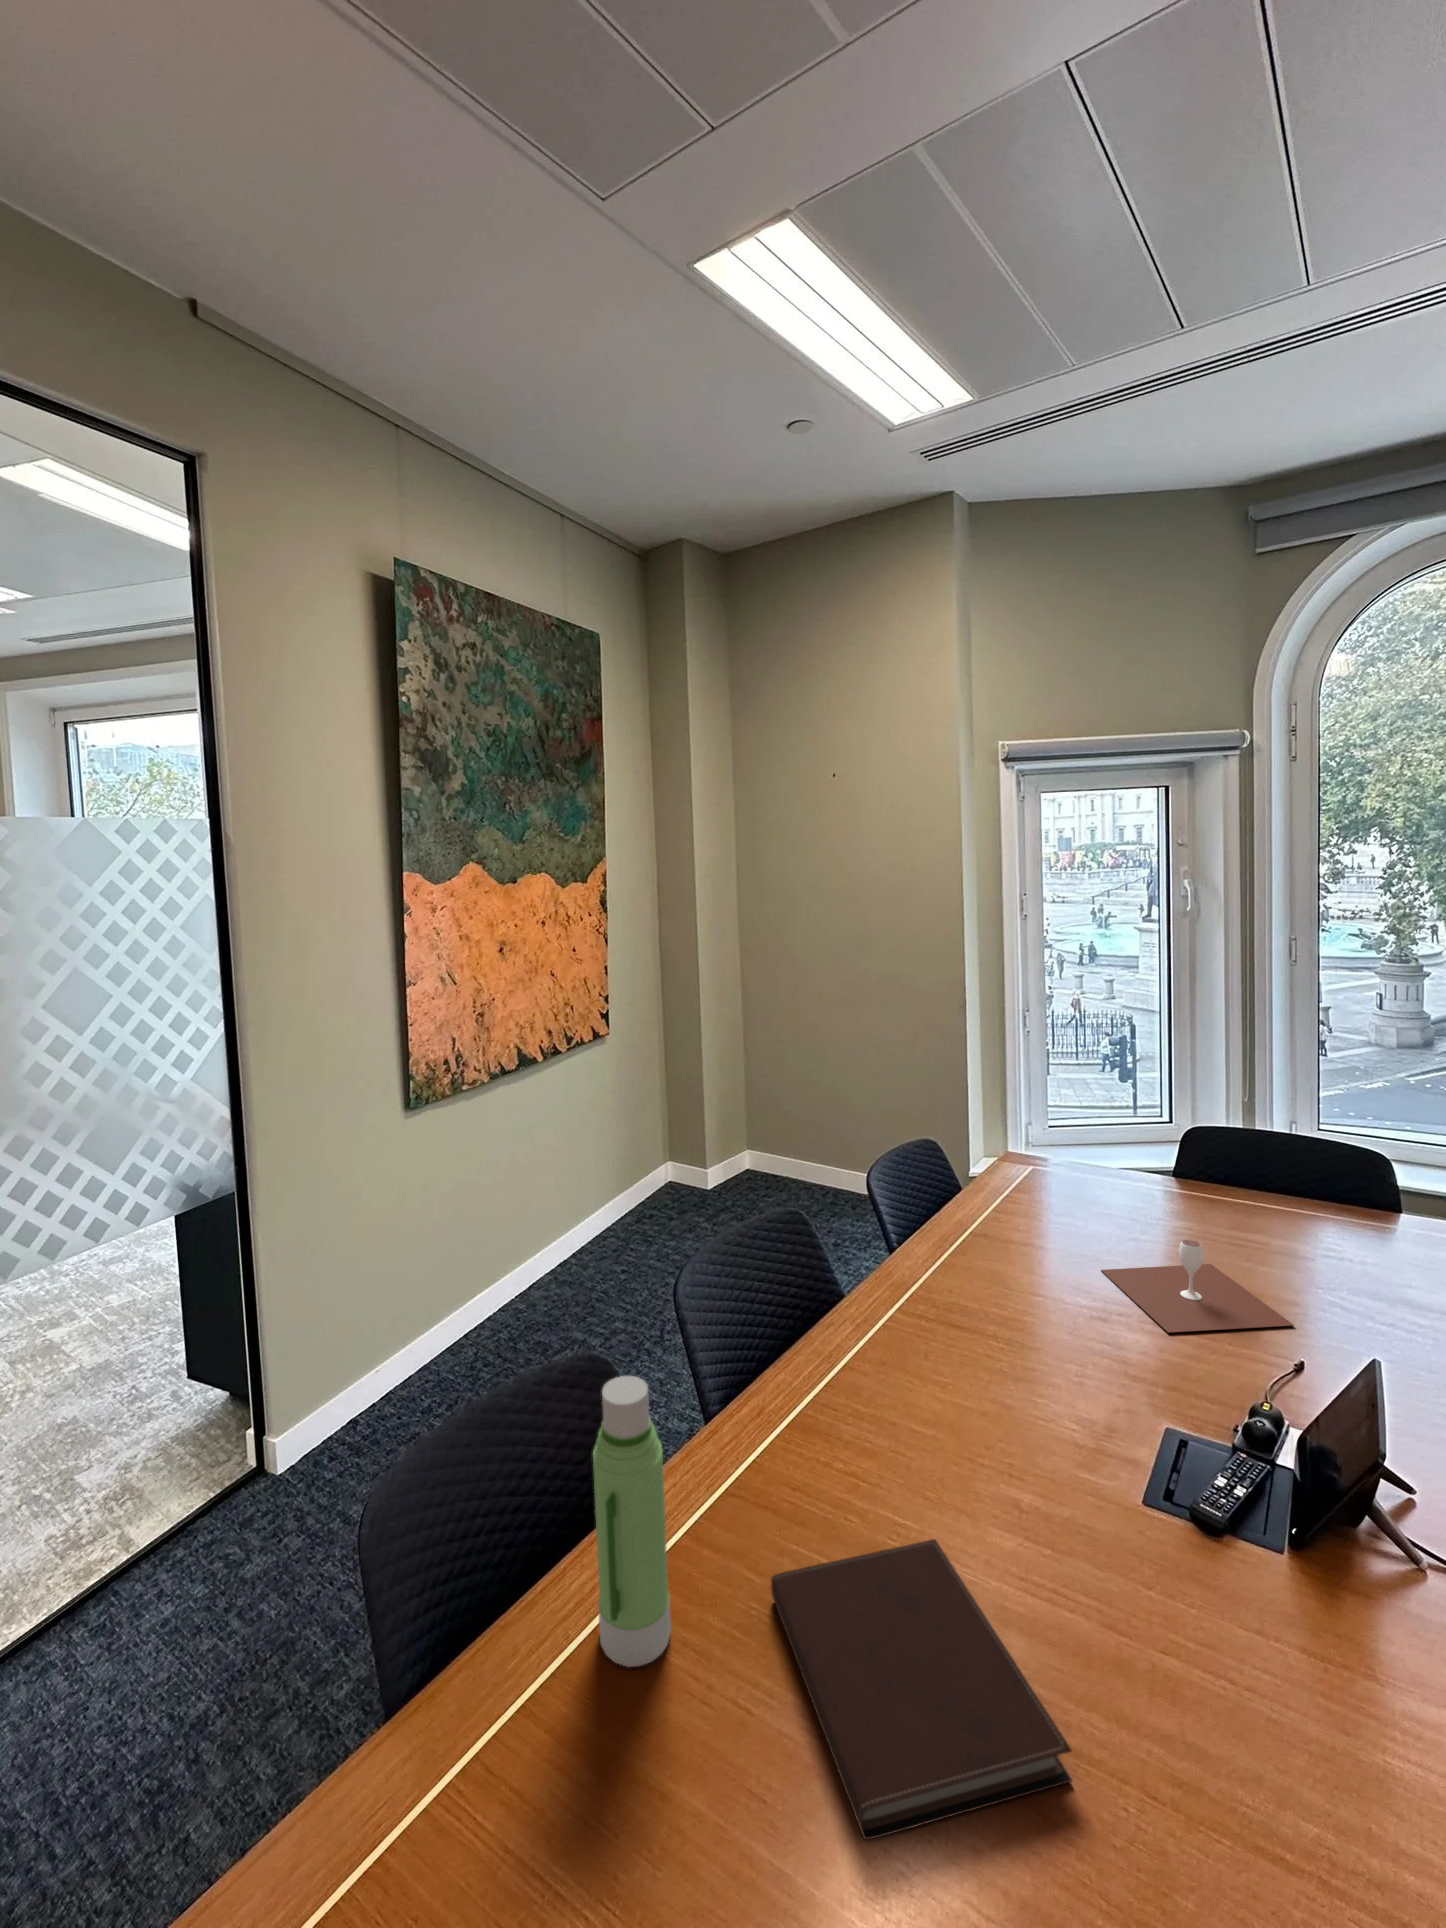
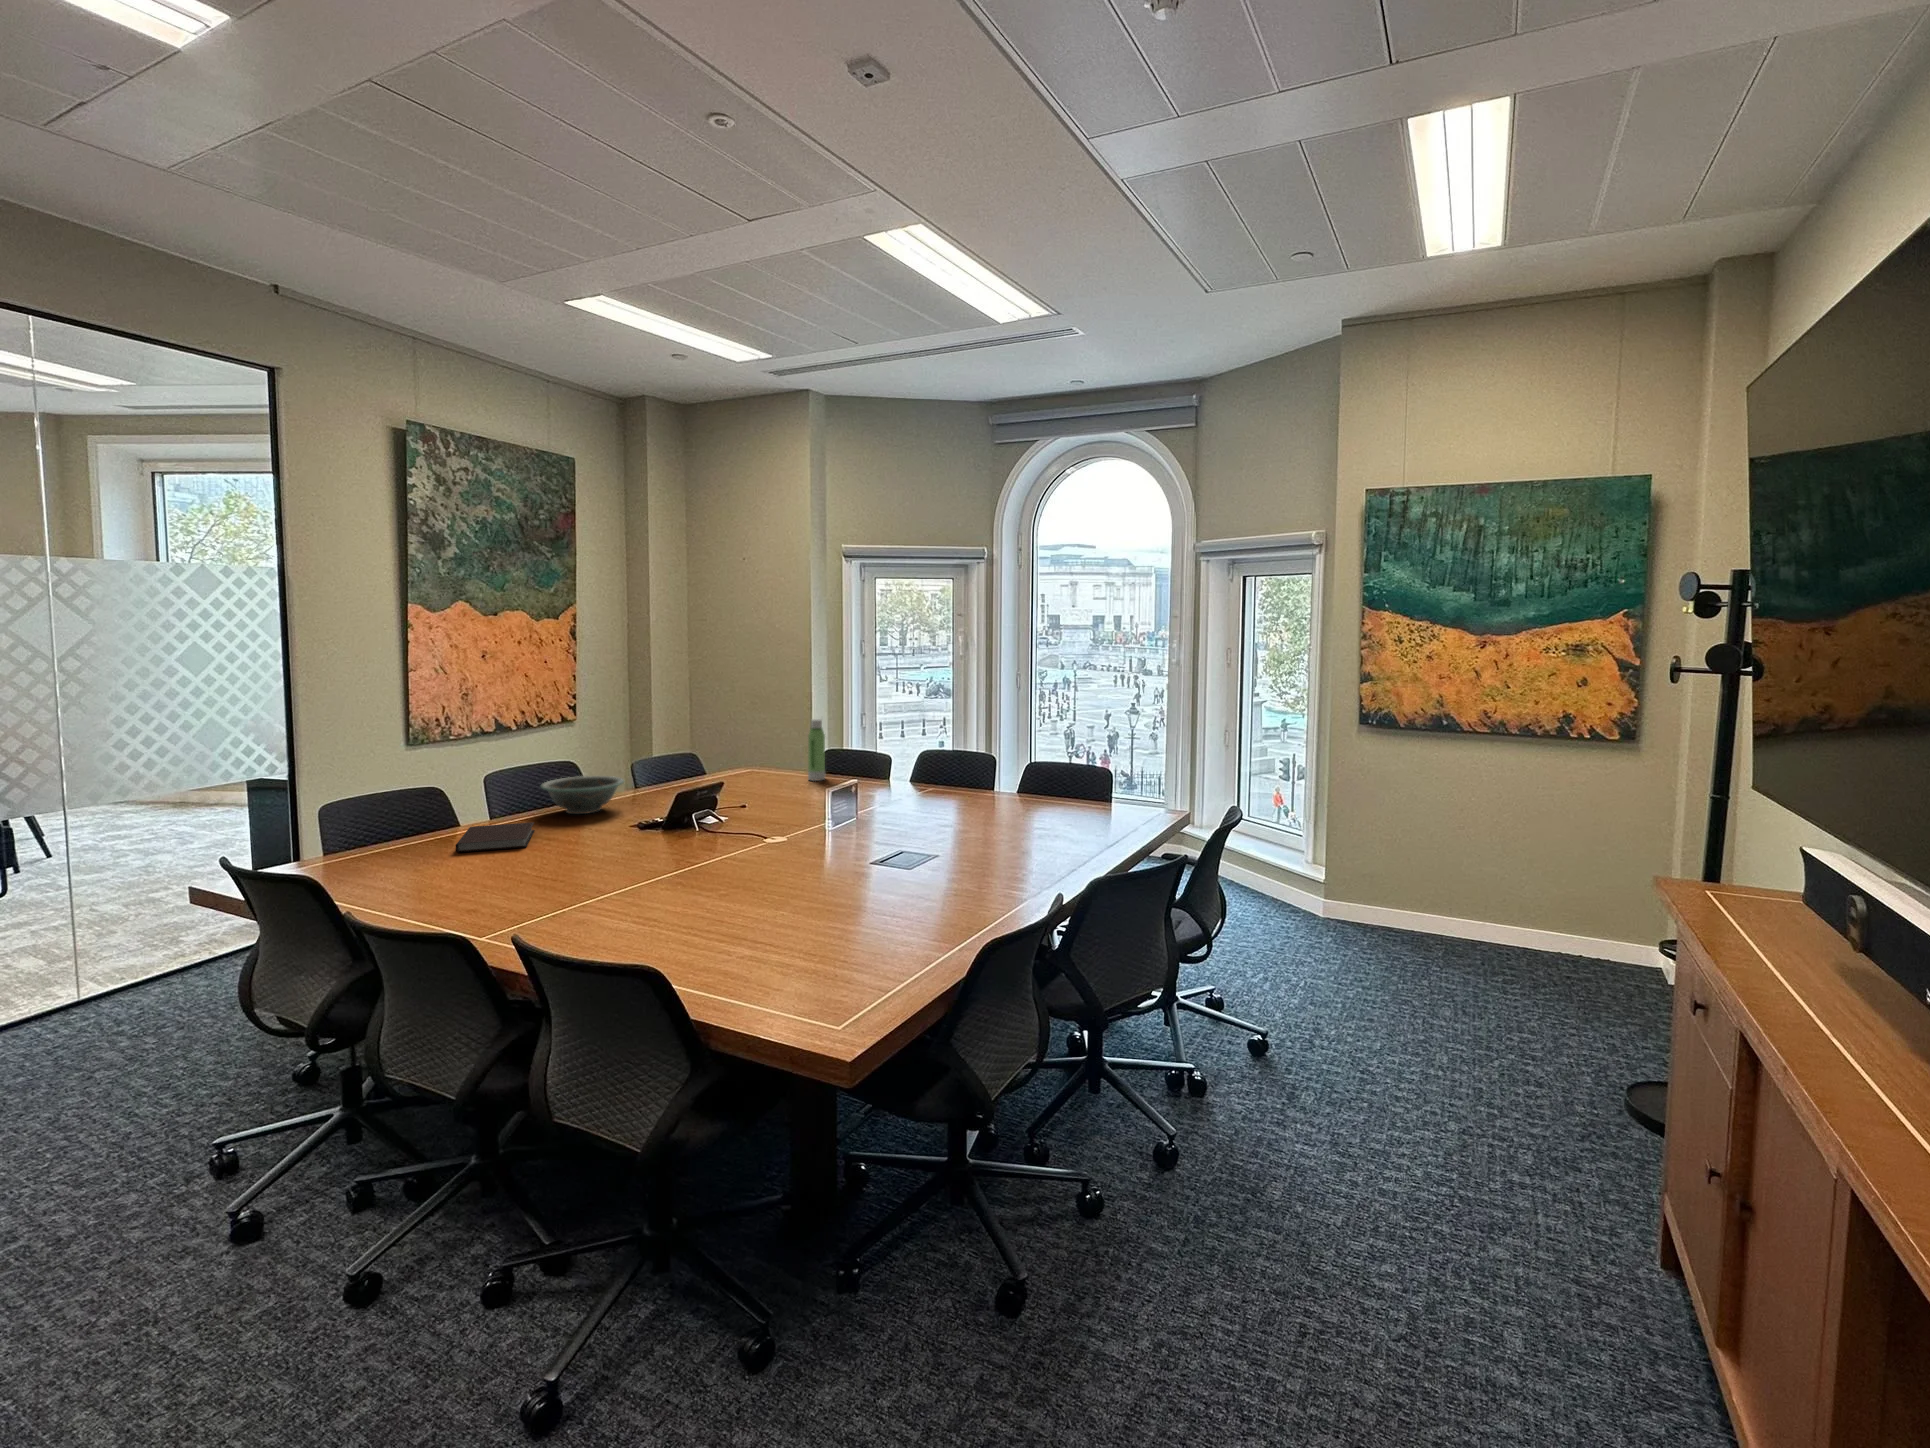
wine glass: present [1101,1240,1294,1333] -> none [706,770,763,799]
decorative bowl: none [834,1279,1040,1426] -> present [541,776,624,814]
water bottle: present [593,1376,671,1667] -> present [808,719,825,781]

